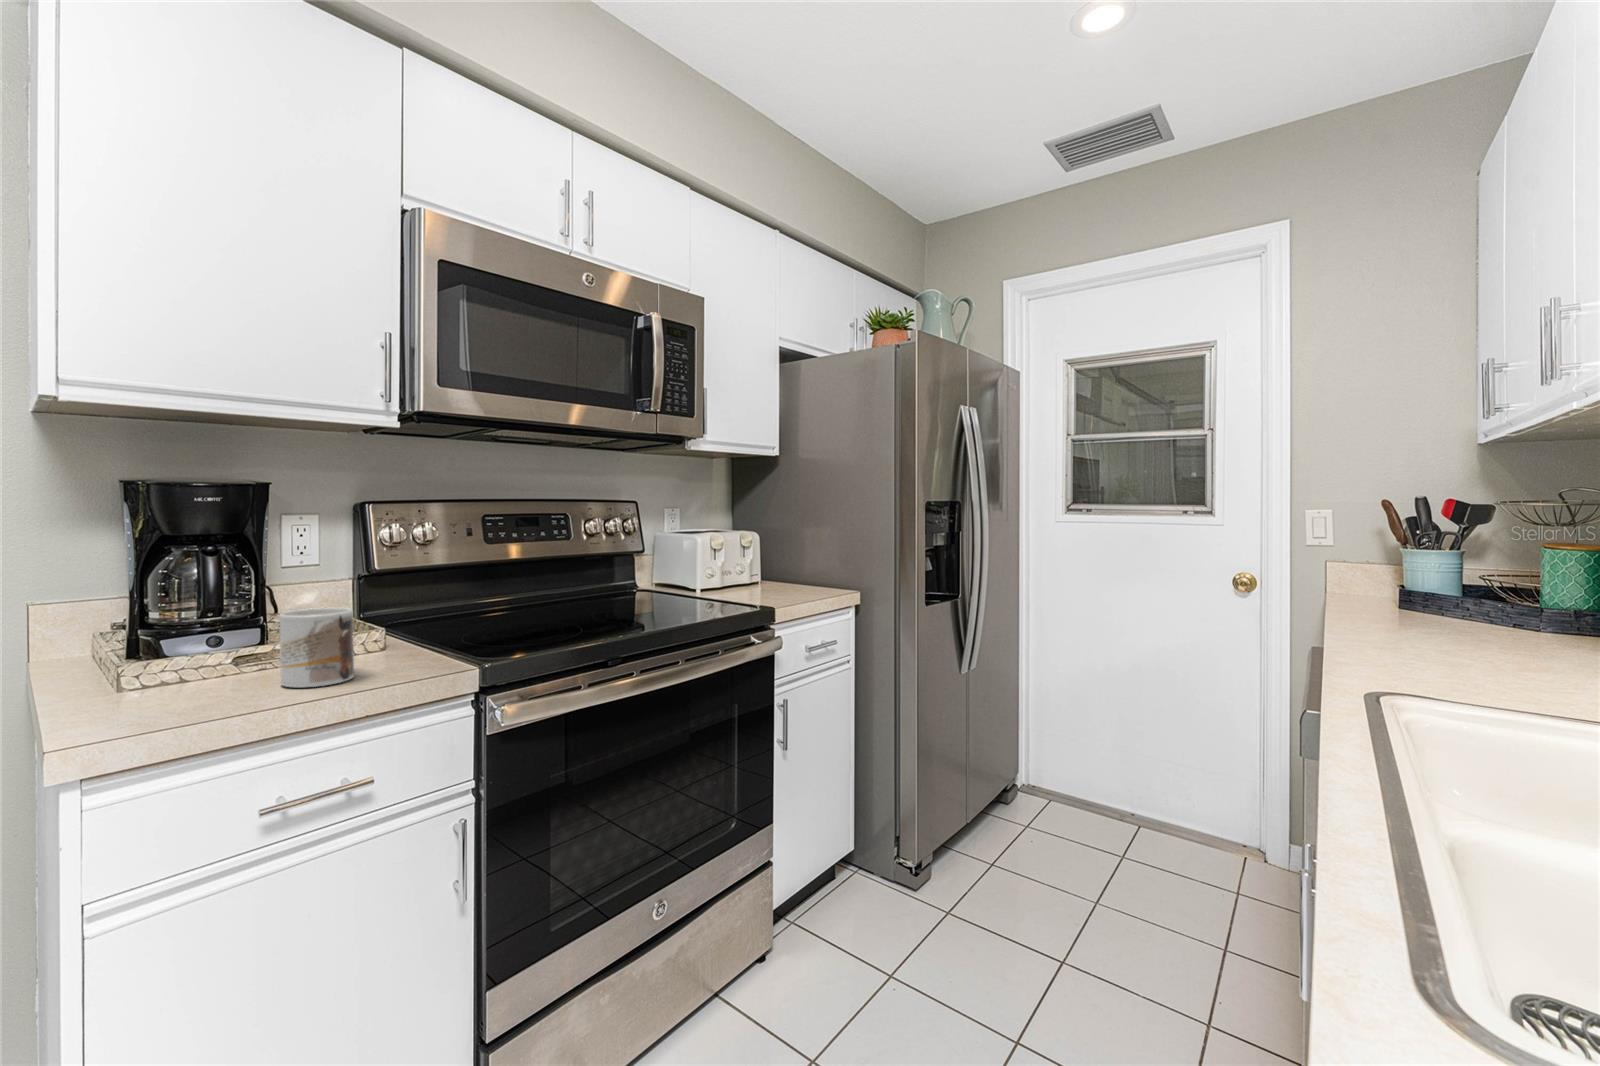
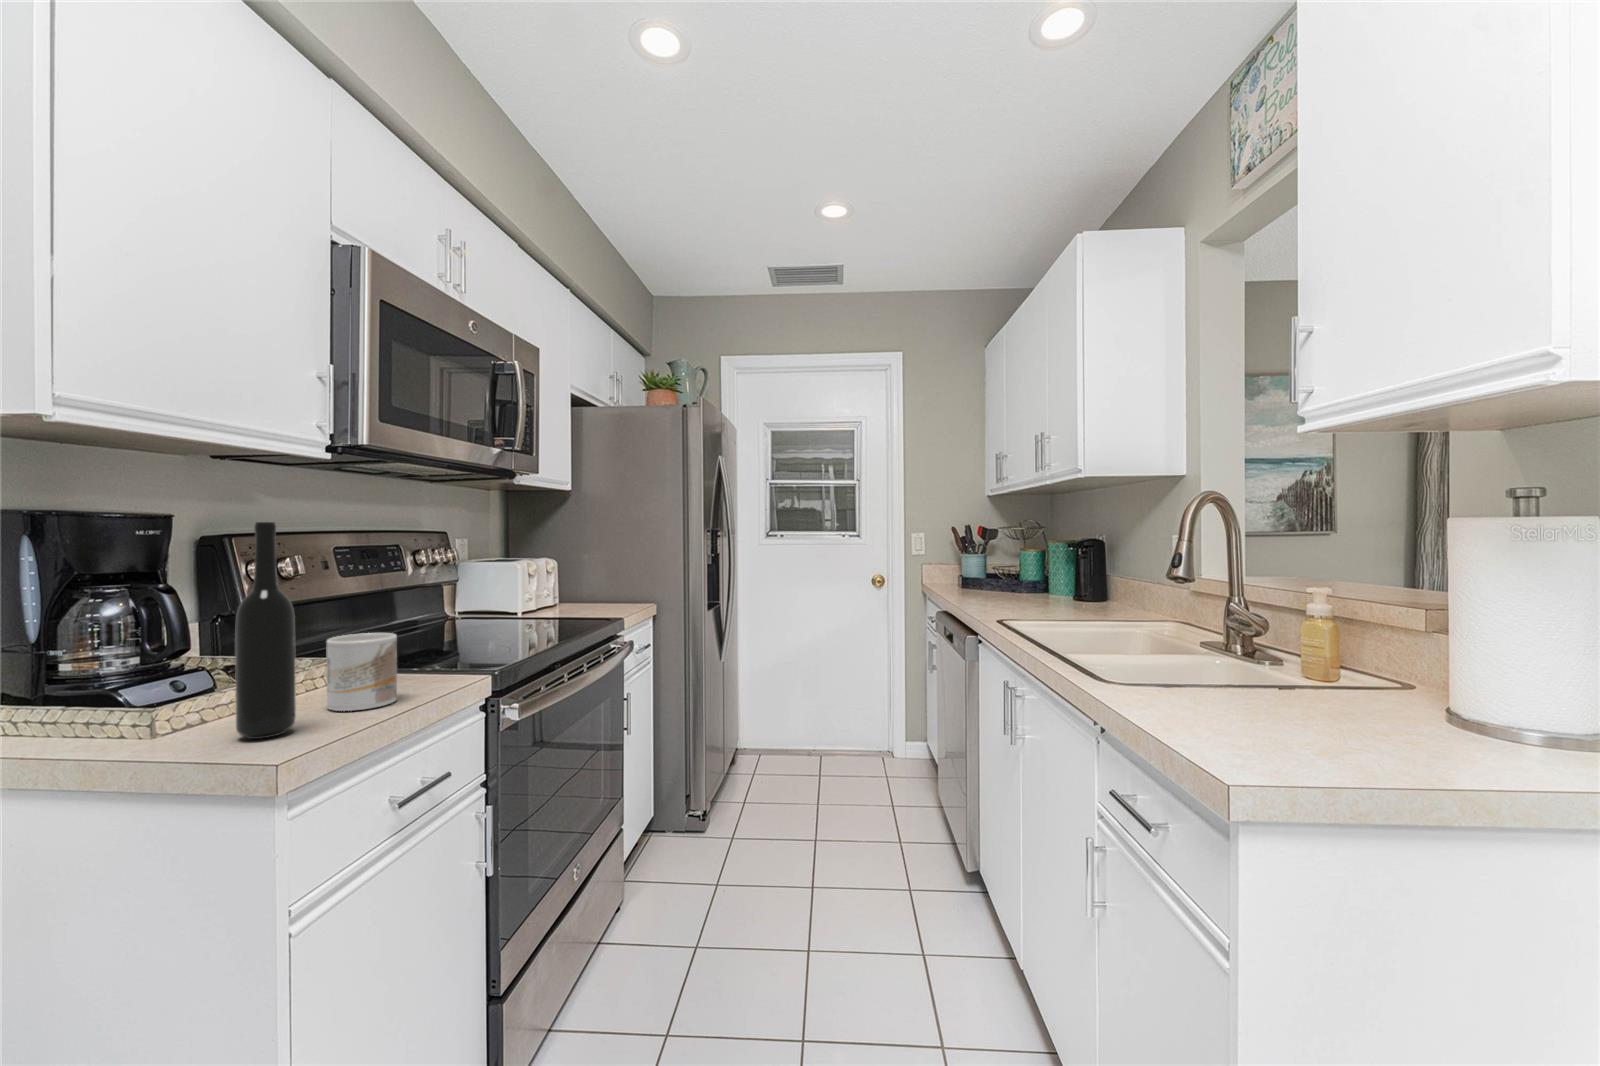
bottle: none [148,491,210,705] -> present [235,522,296,739]

